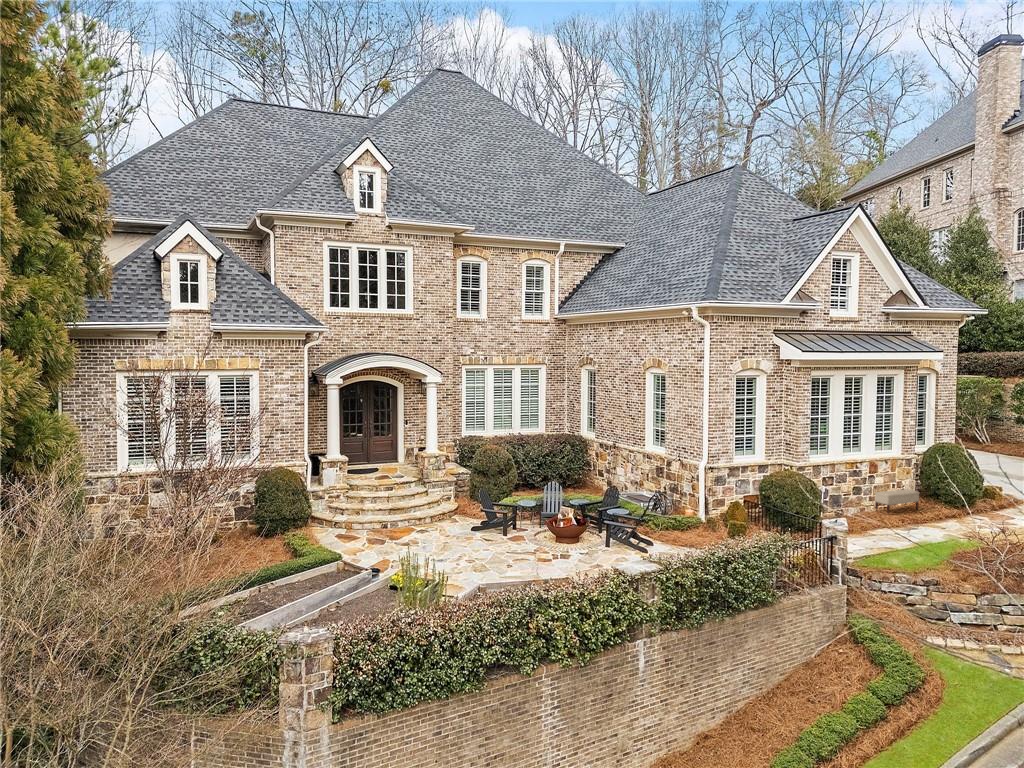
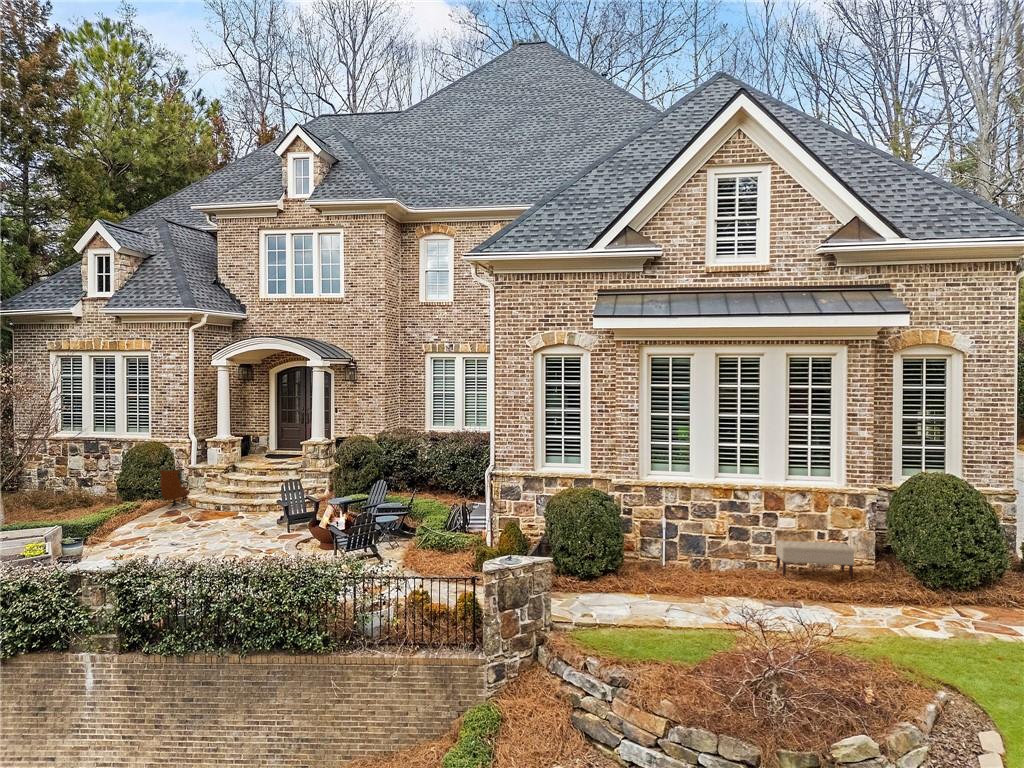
lounge chair: none [314,496,347,539] -> present [160,470,190,507]

